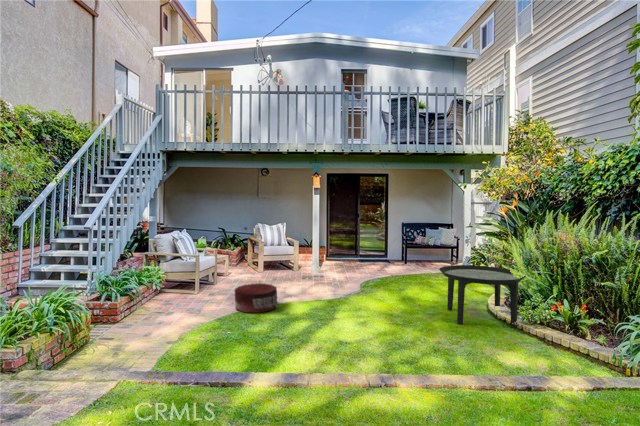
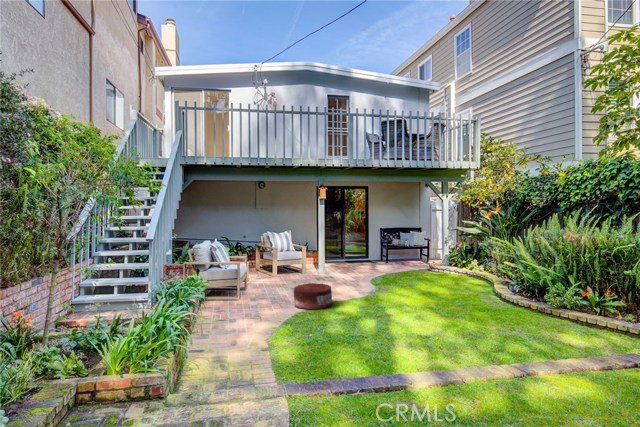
round table: present [439,265,526,327] -> none [463,256,535,303]

